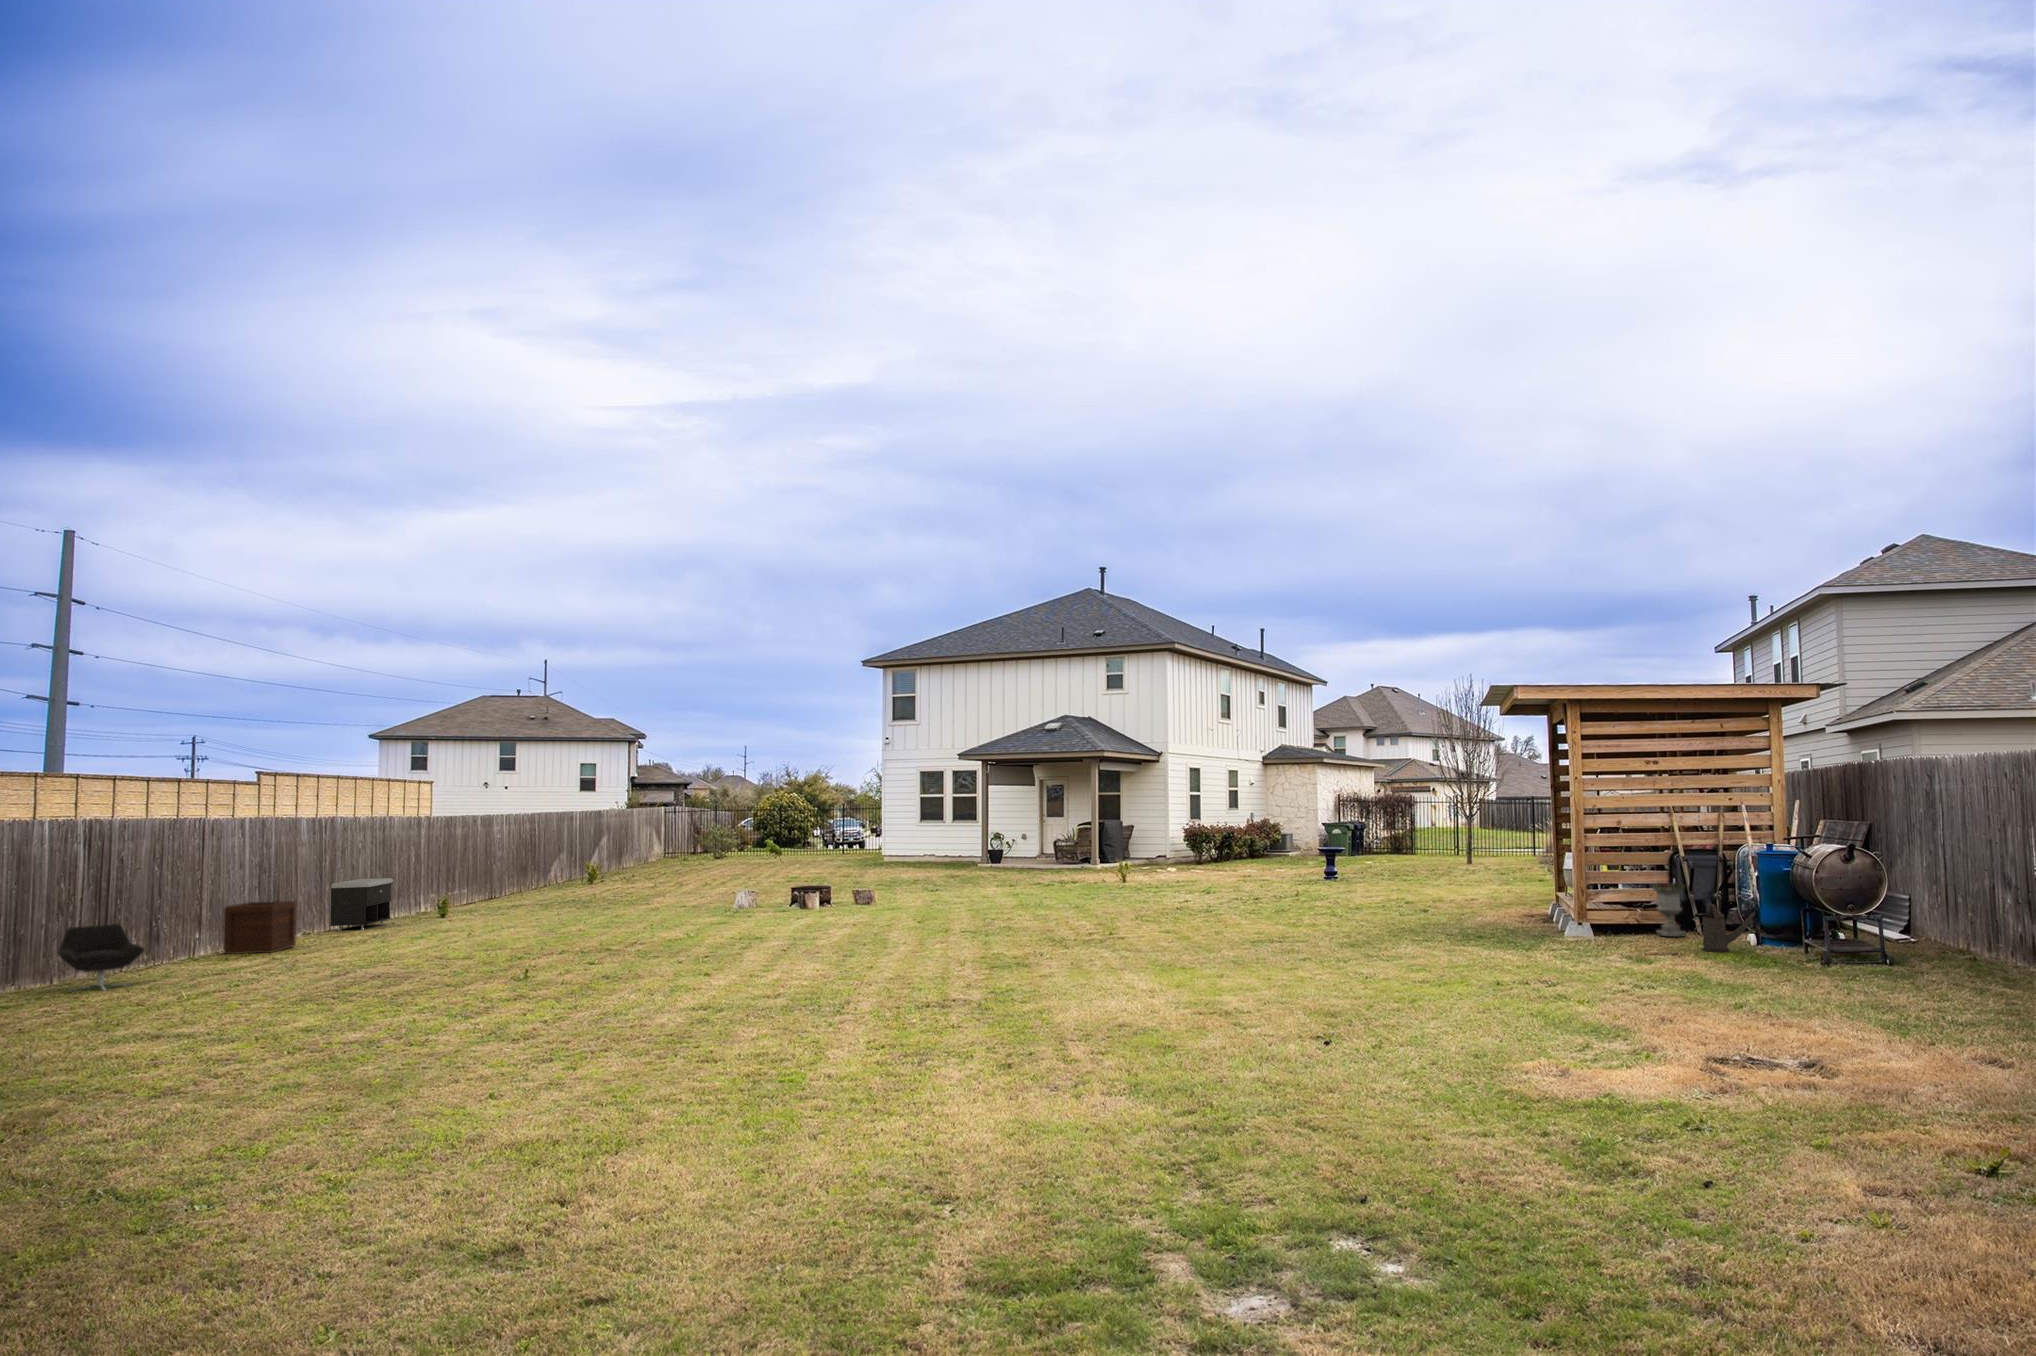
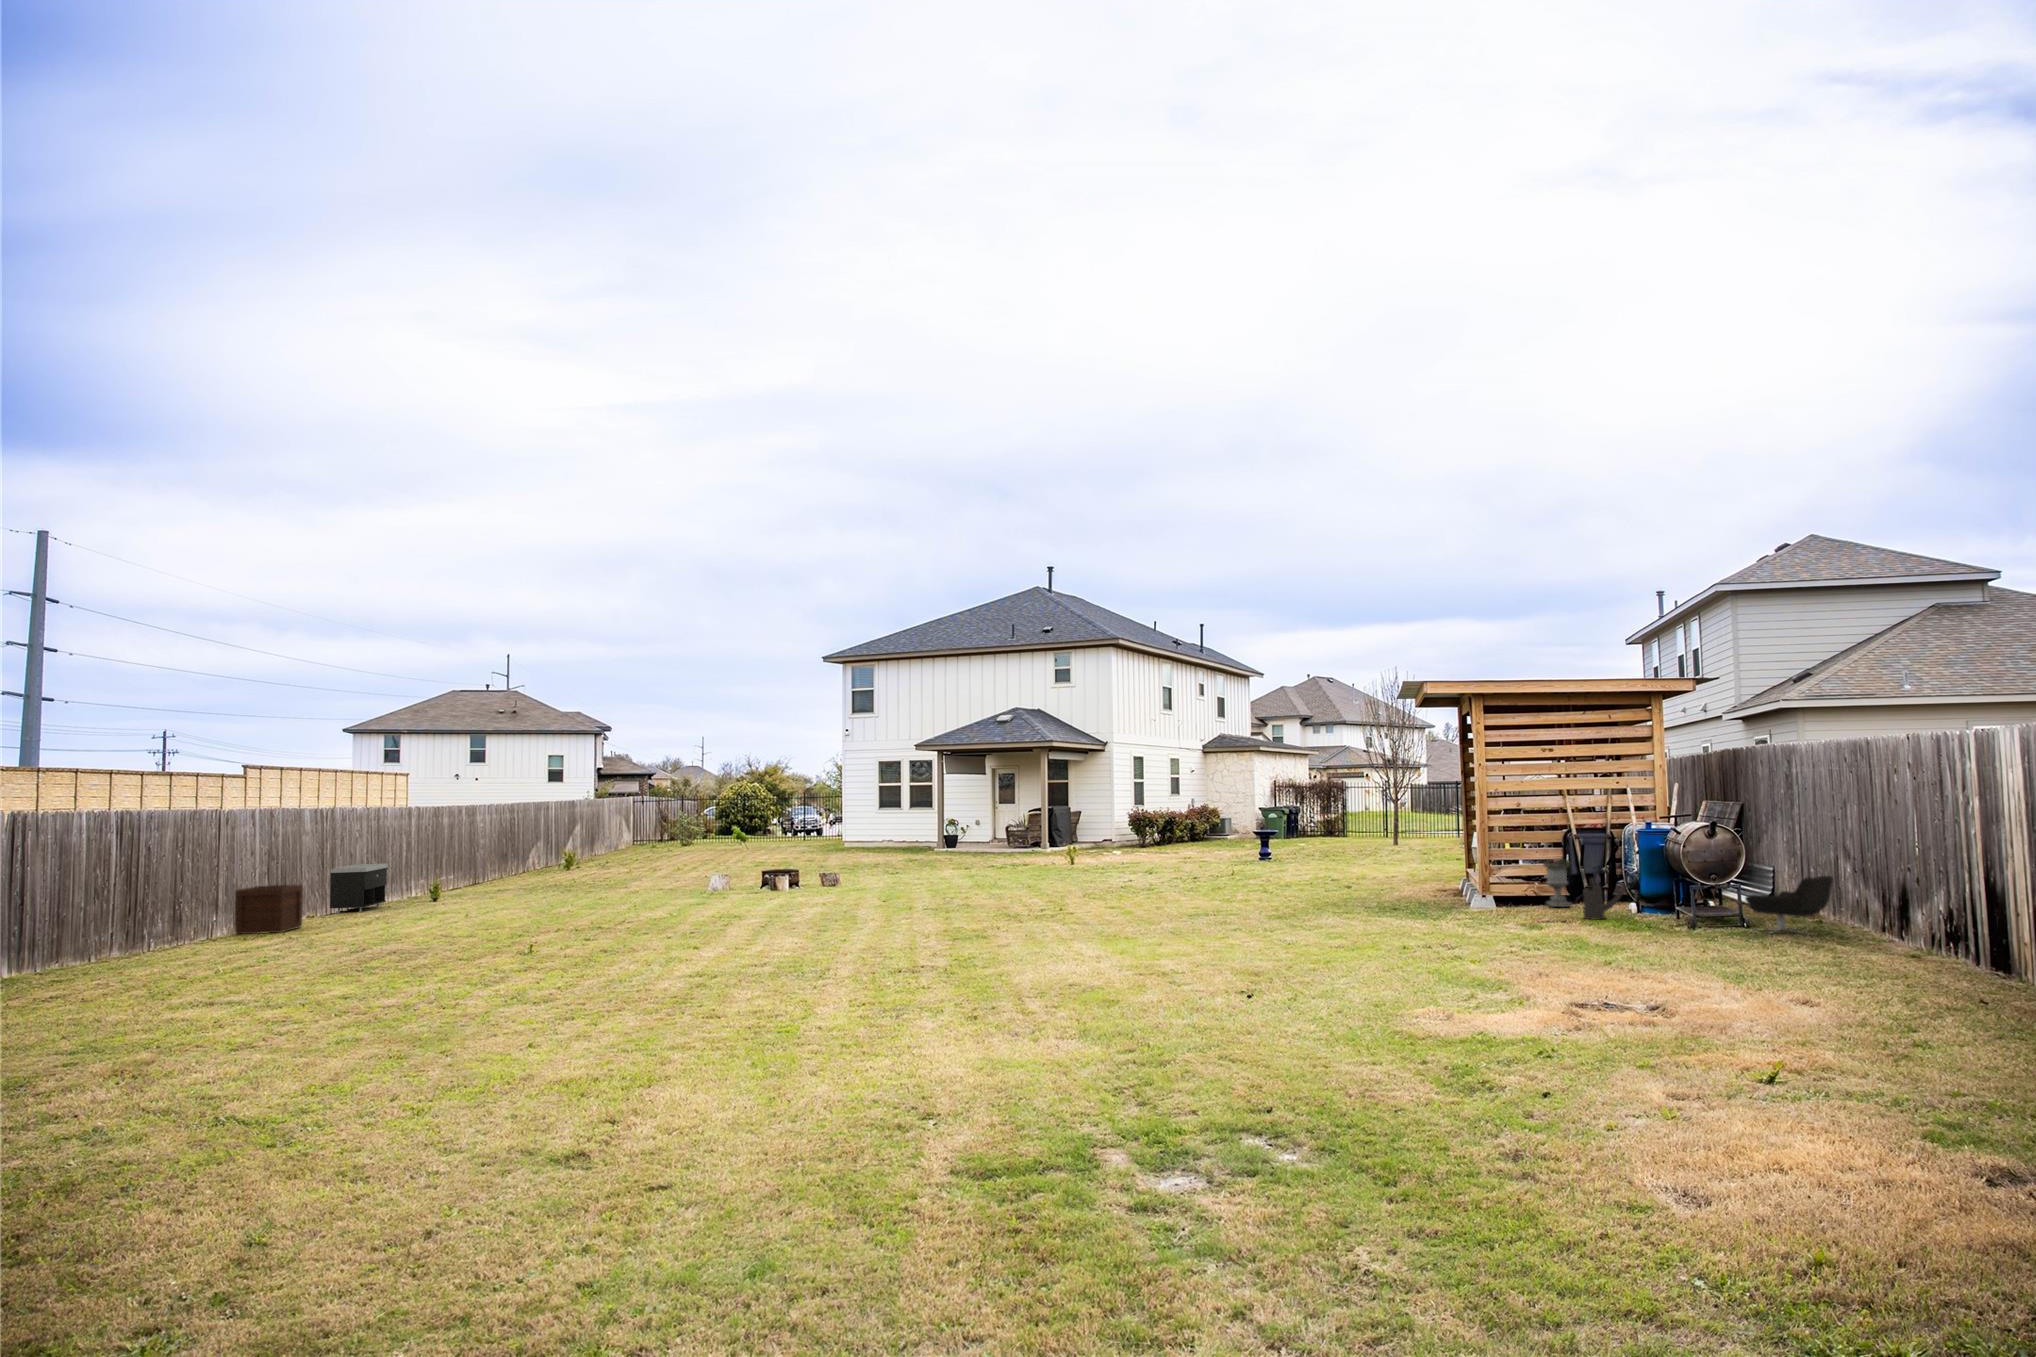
lounge chair: present [58,924,144,991] -> present [1745,876,1833,935]

